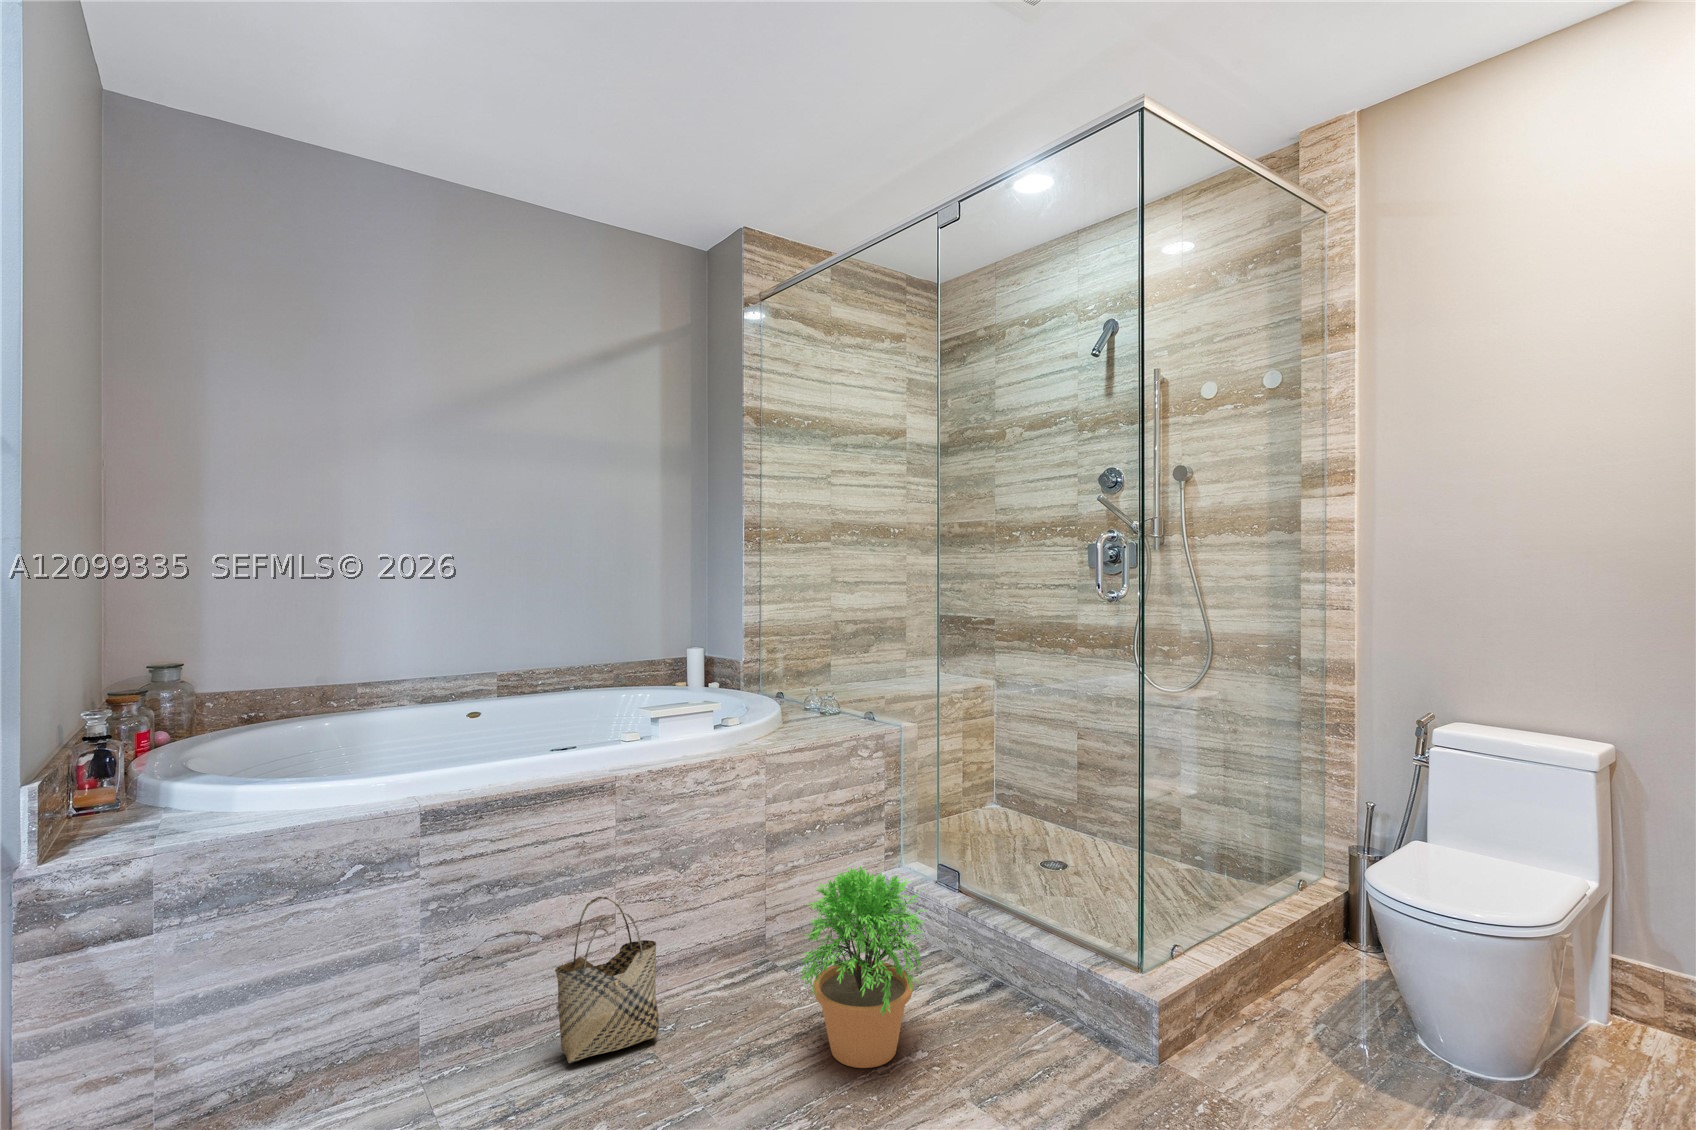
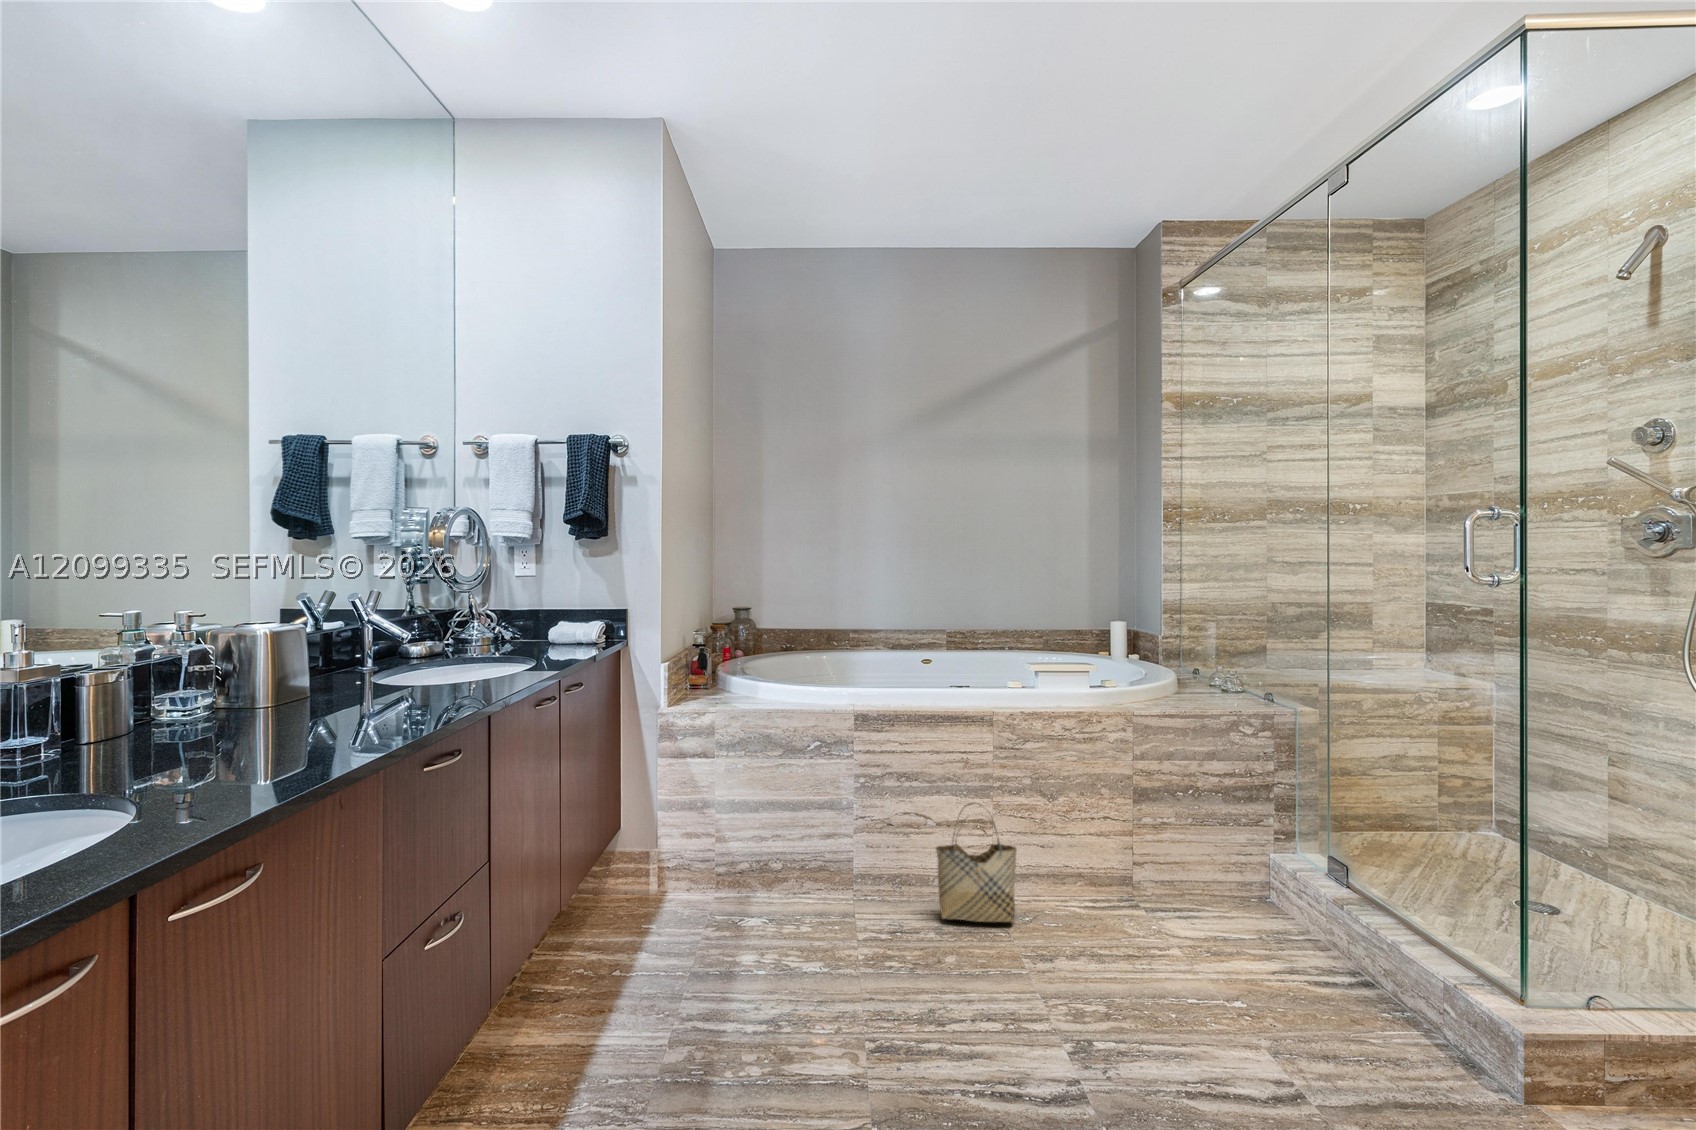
potted plant: present [800,867,925,1068] -> none [1117,816,1262,1000]

